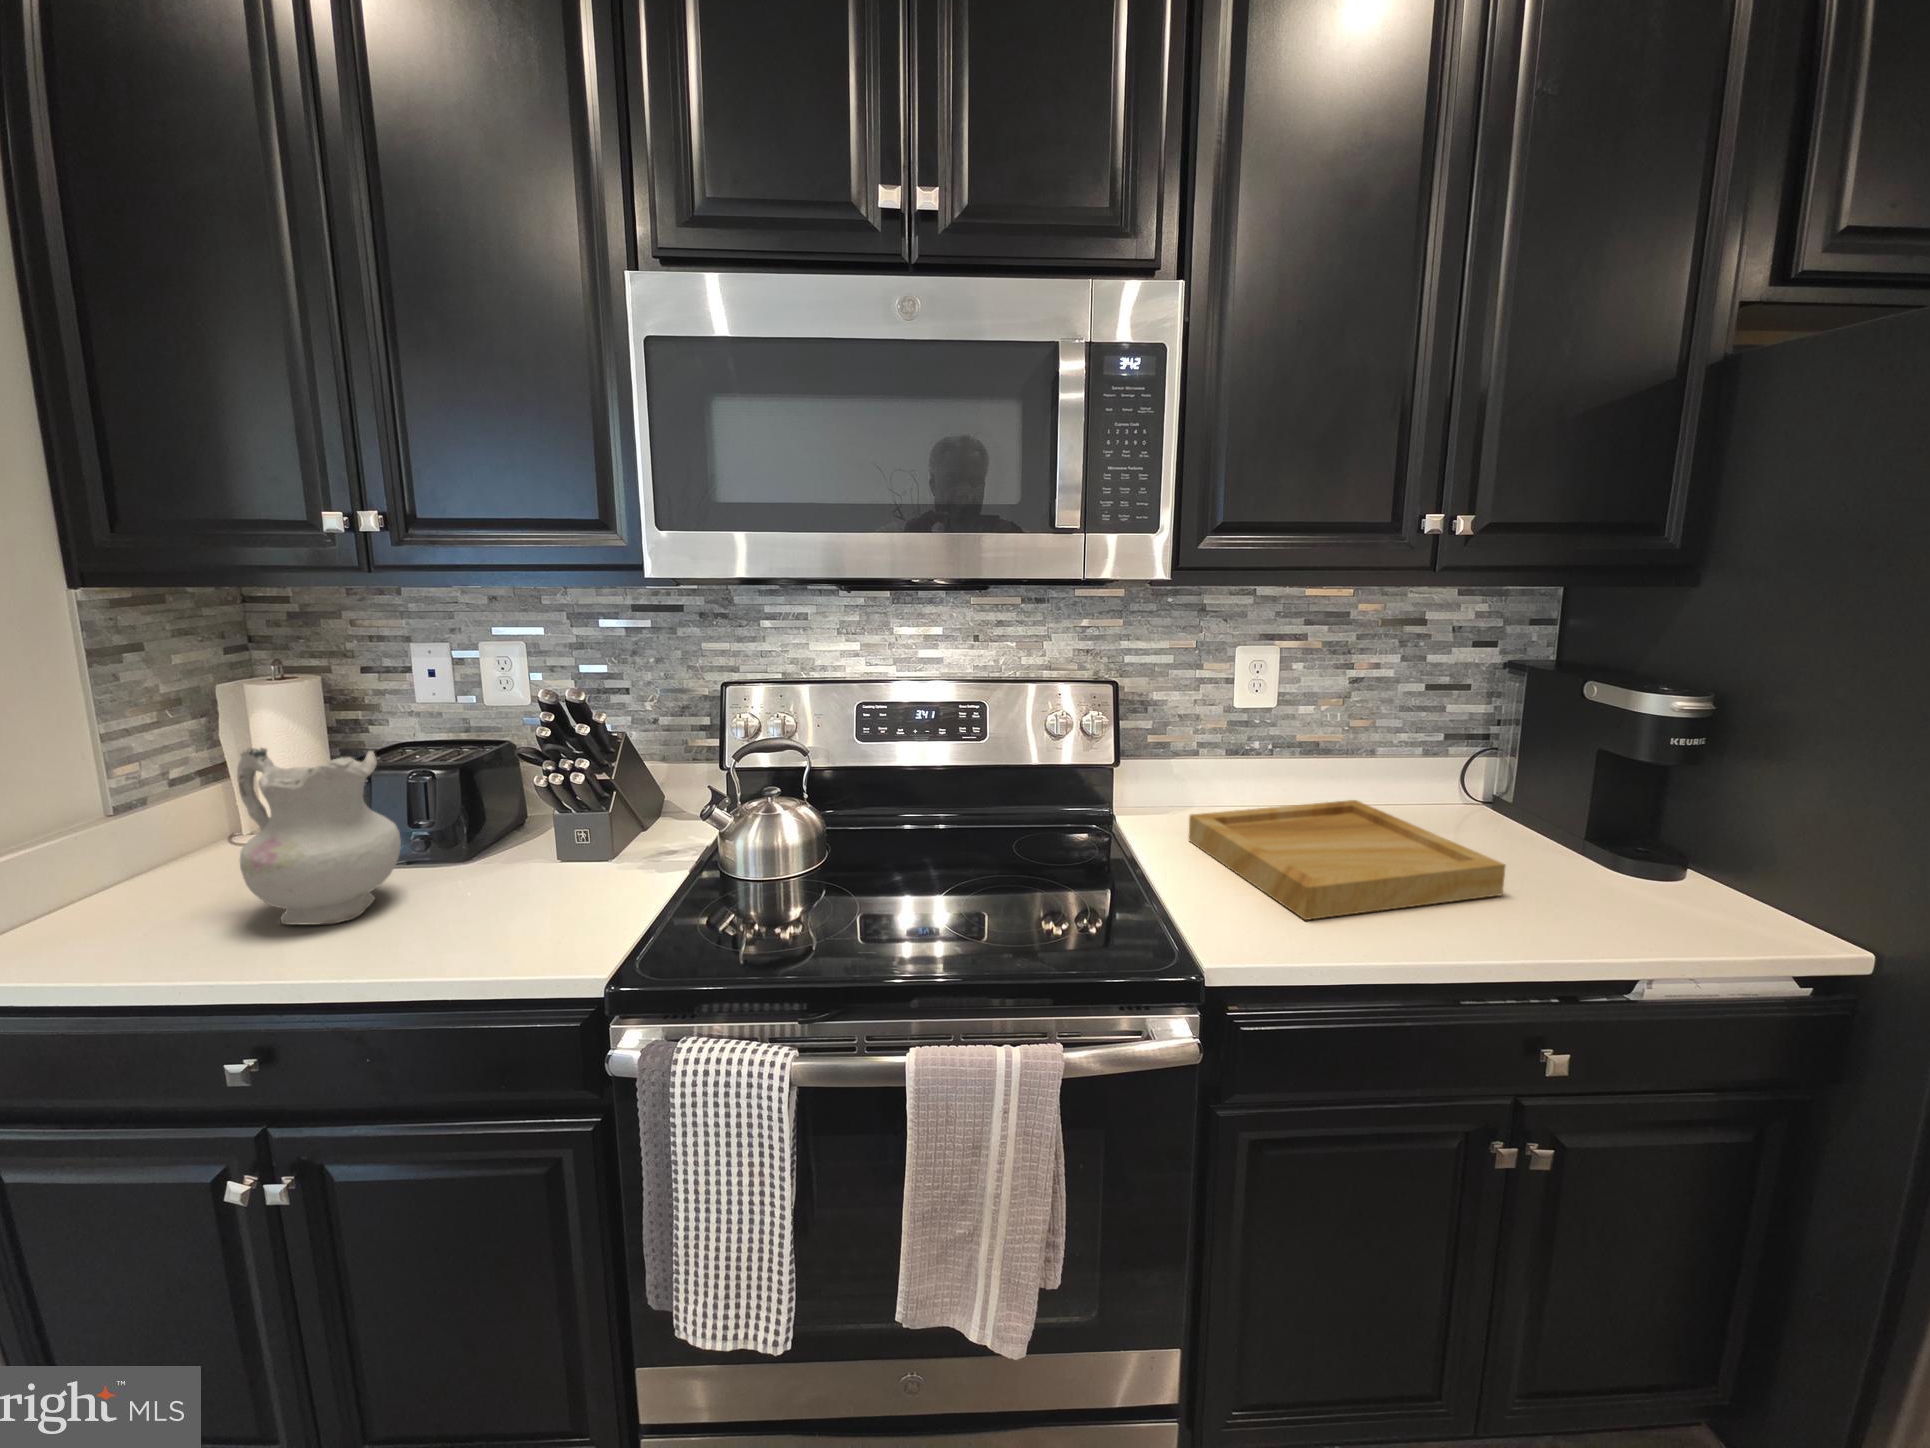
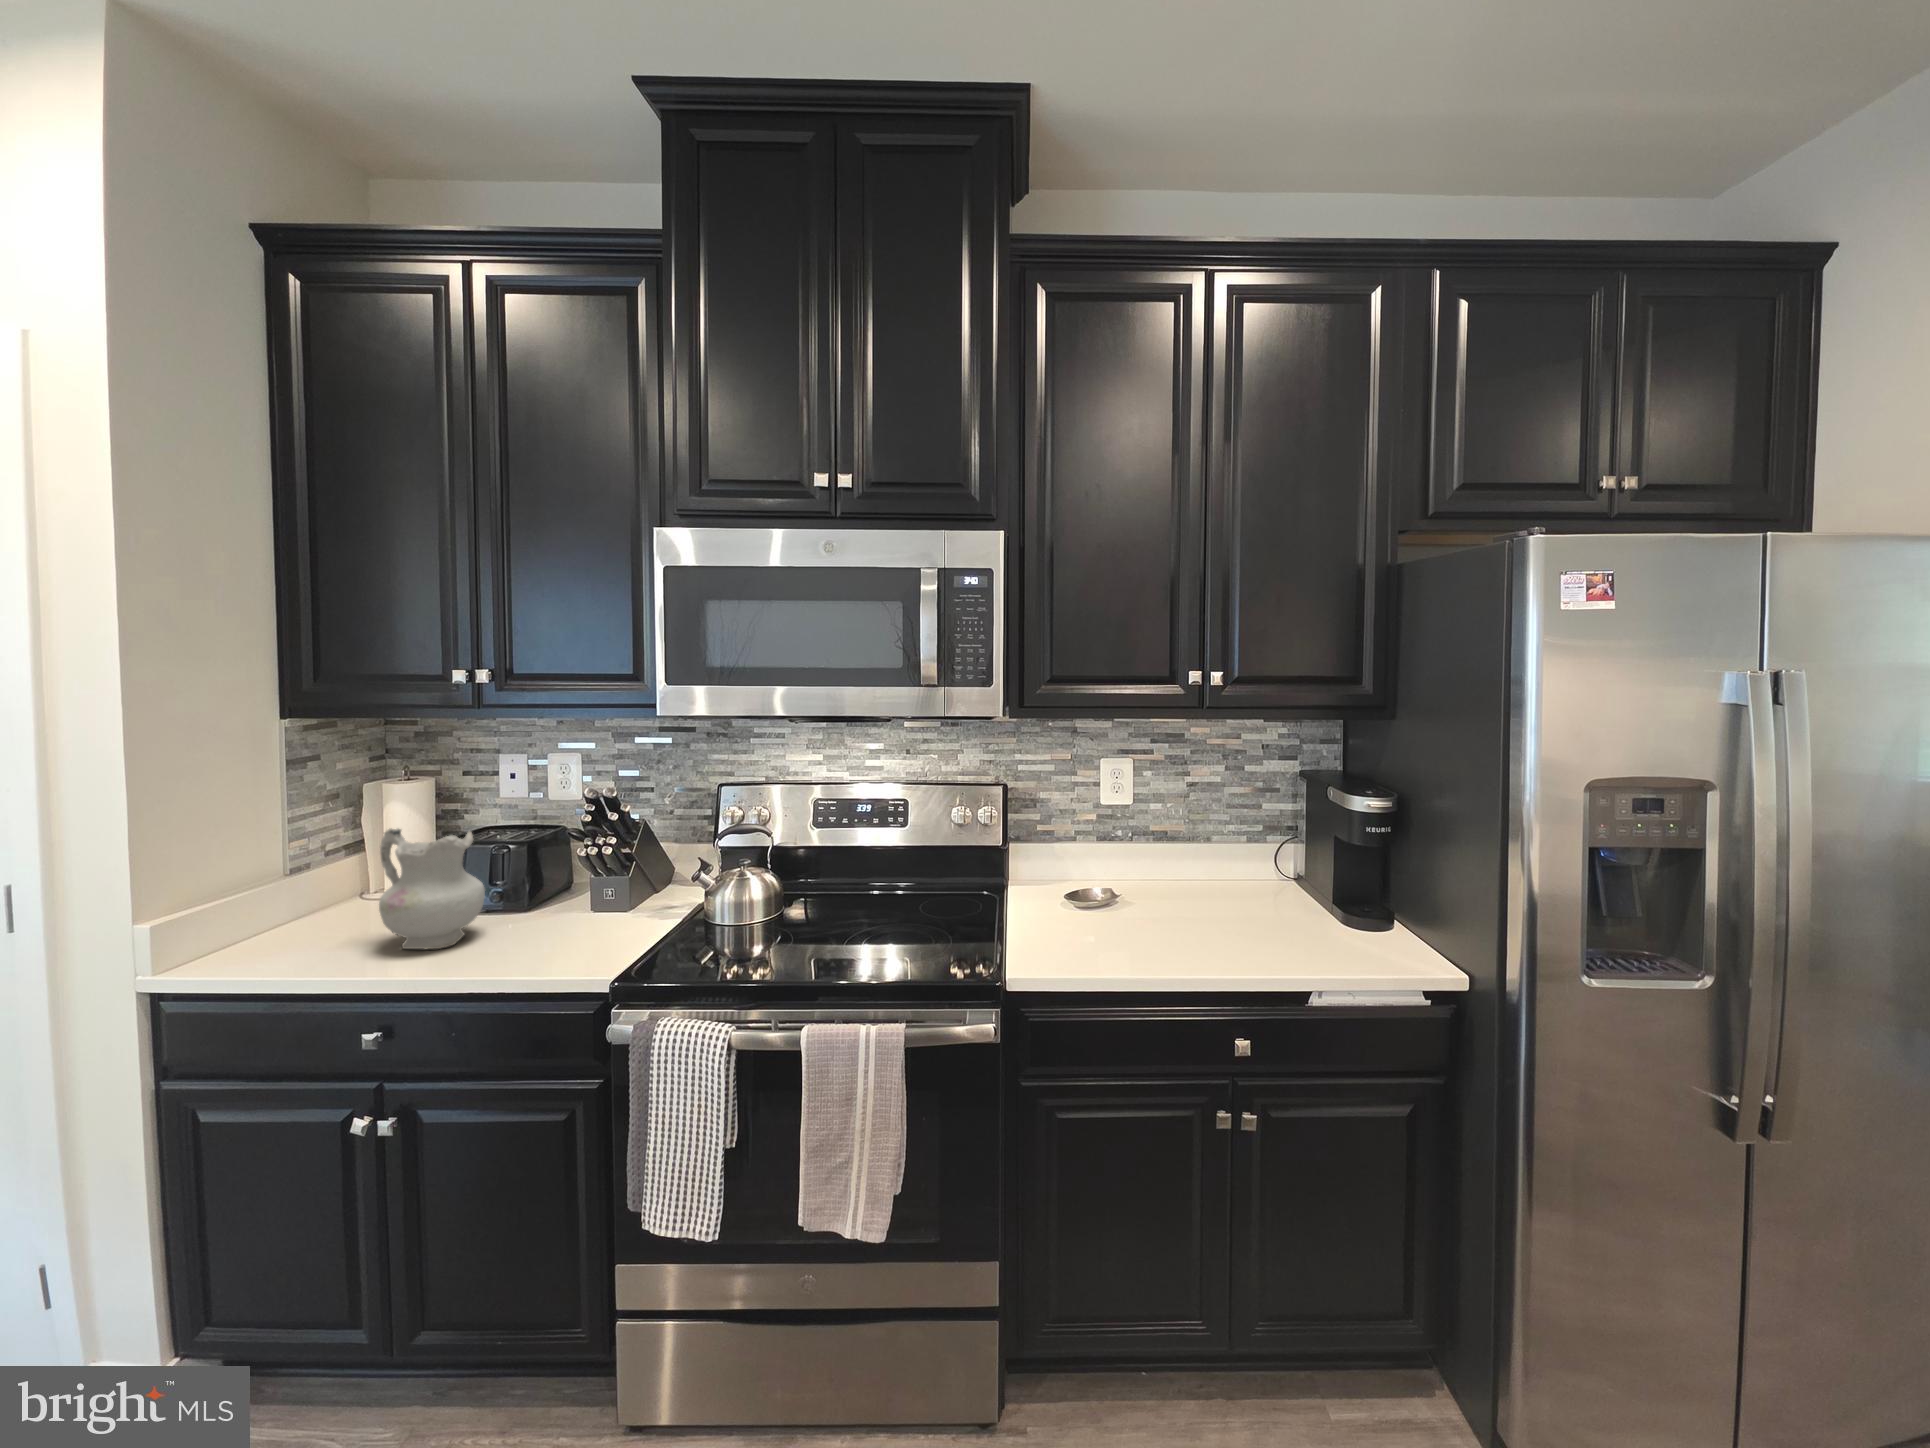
tray: present [1189,800,1505,920] -> none [1053,876,1250,955]

